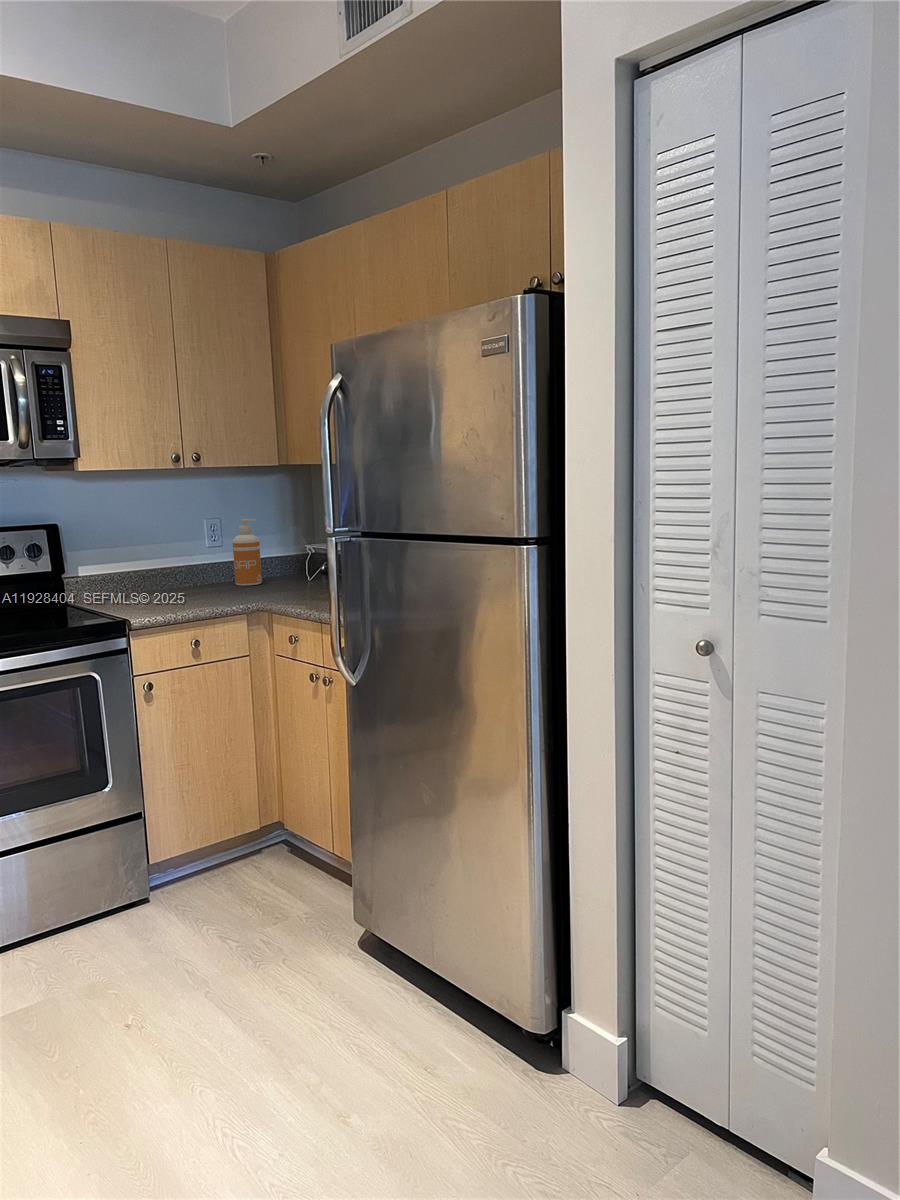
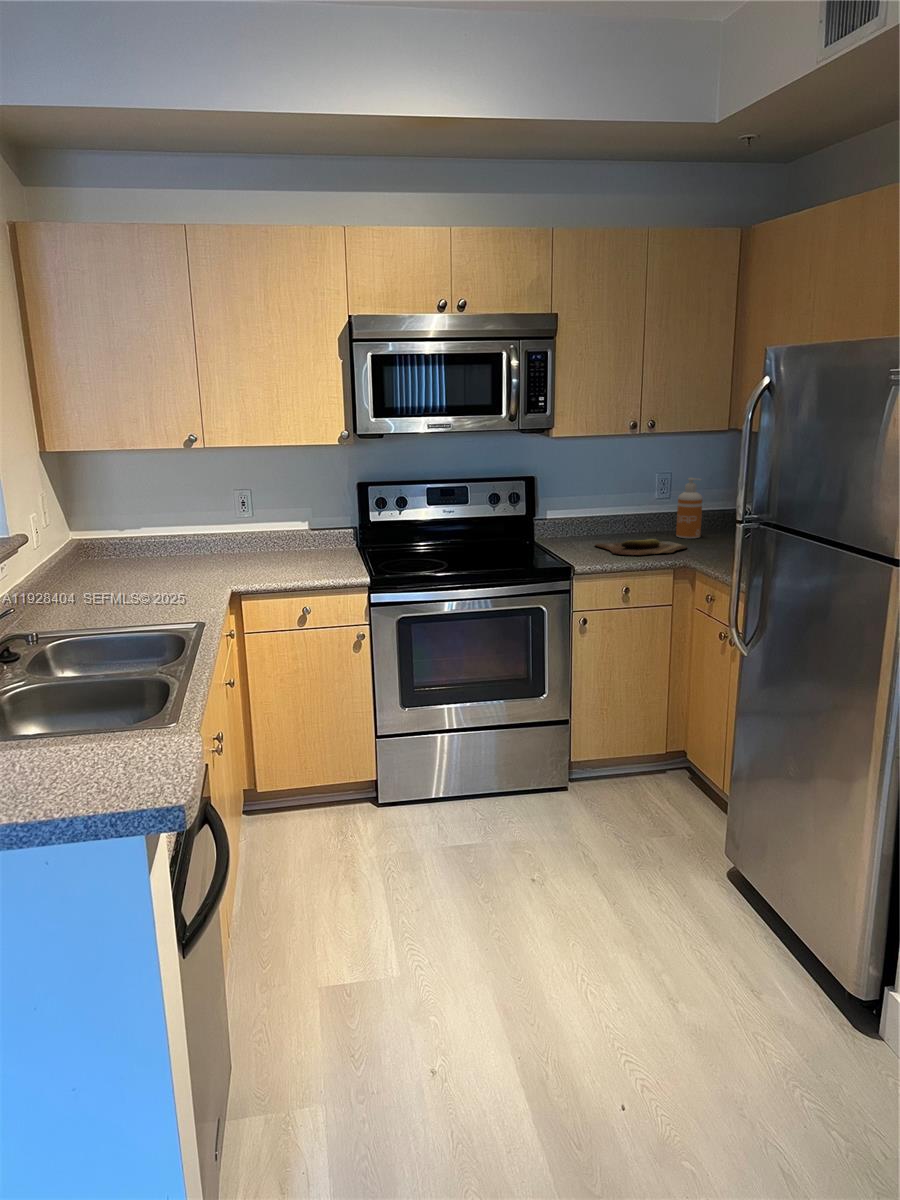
cutting board: none [145,586,253,605] -> present [596,539,686,555]

